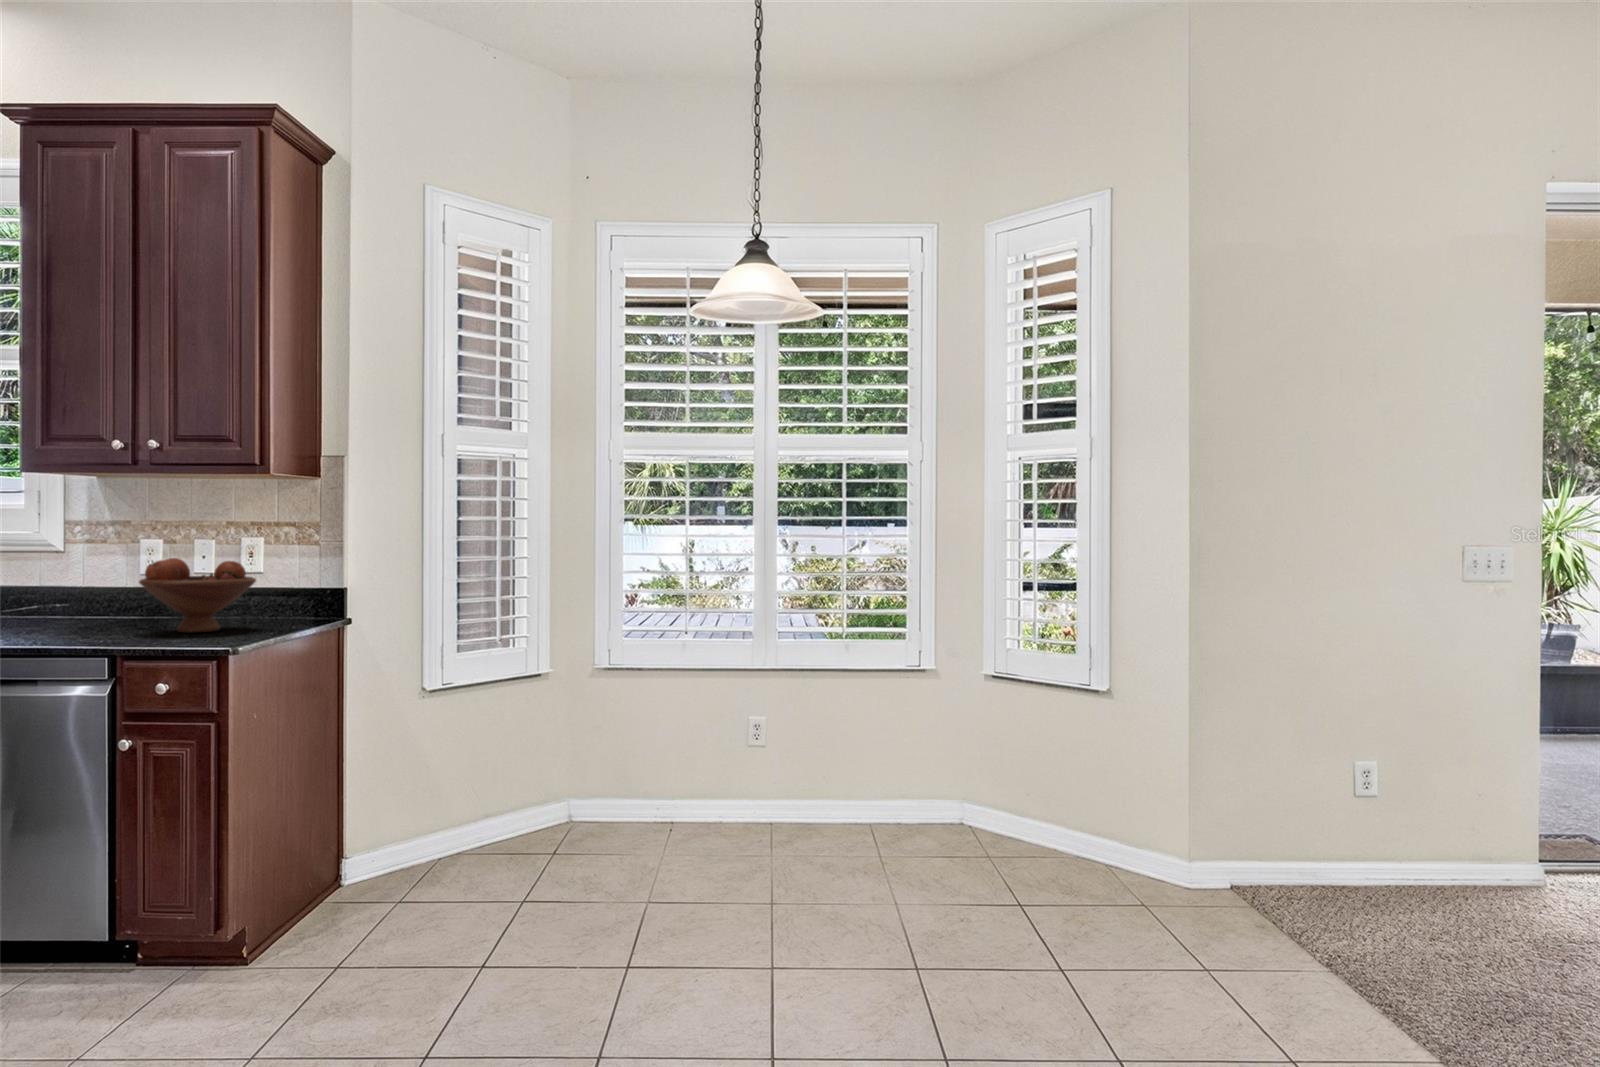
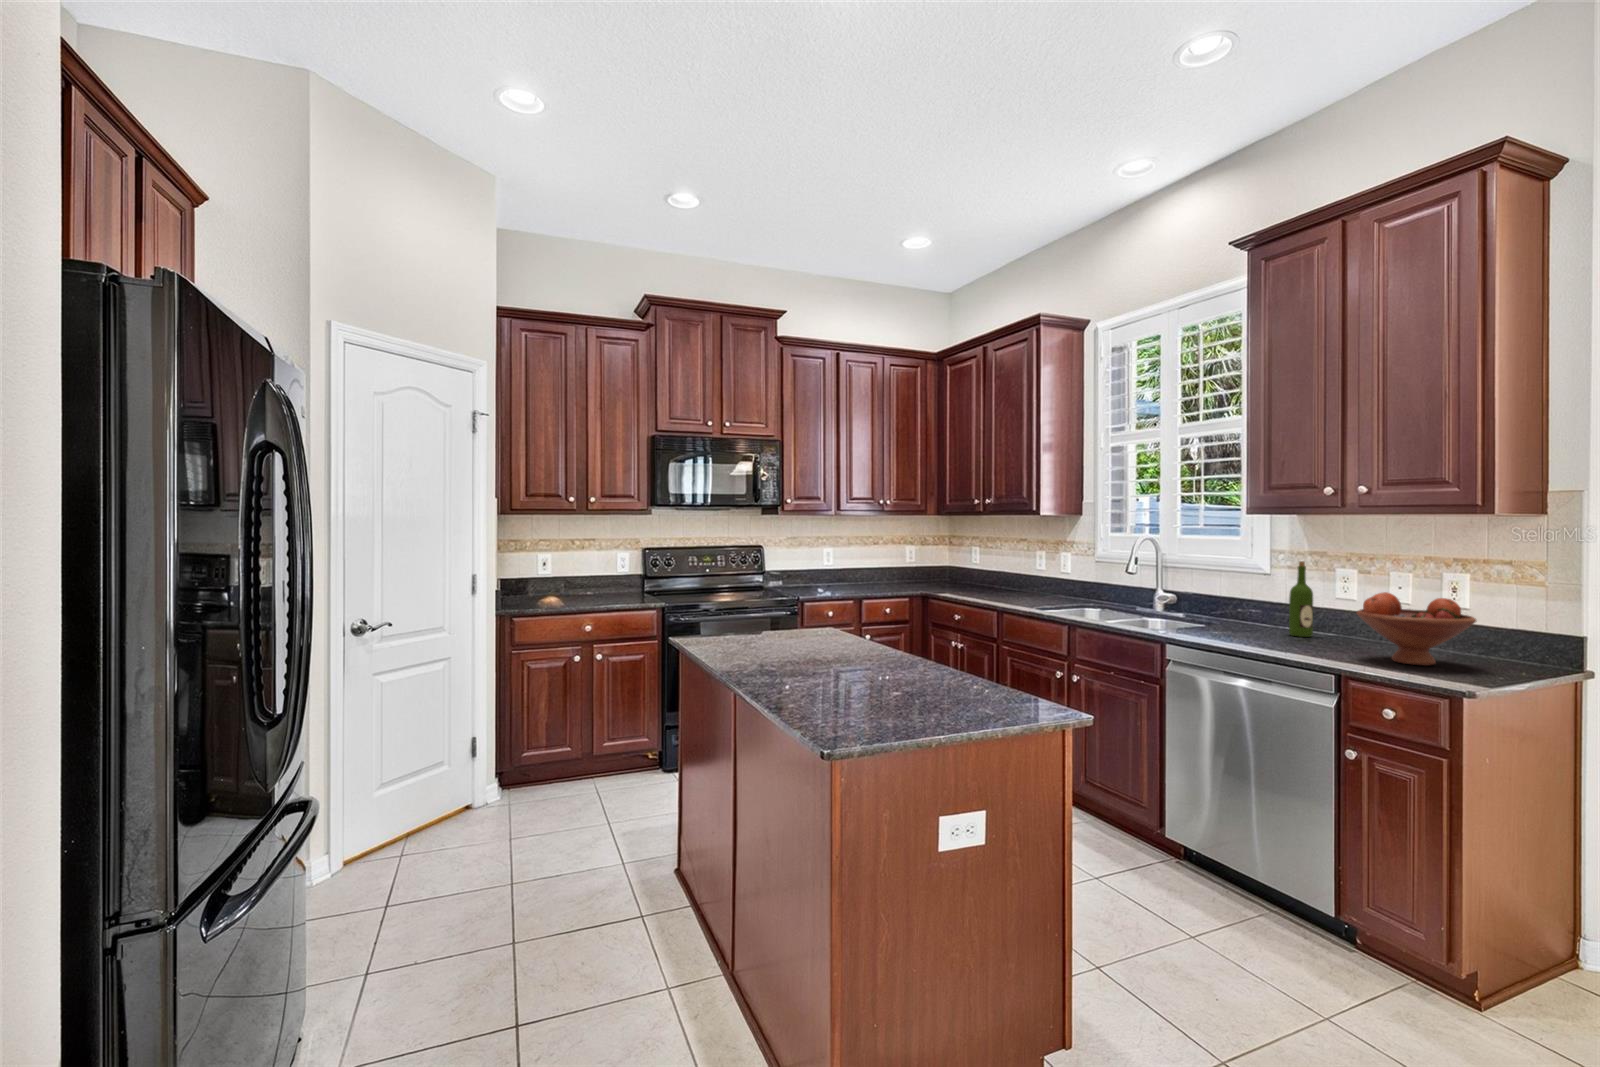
wine bottle: none [80,530,110,622] -> present [1289,561,1313,637]

